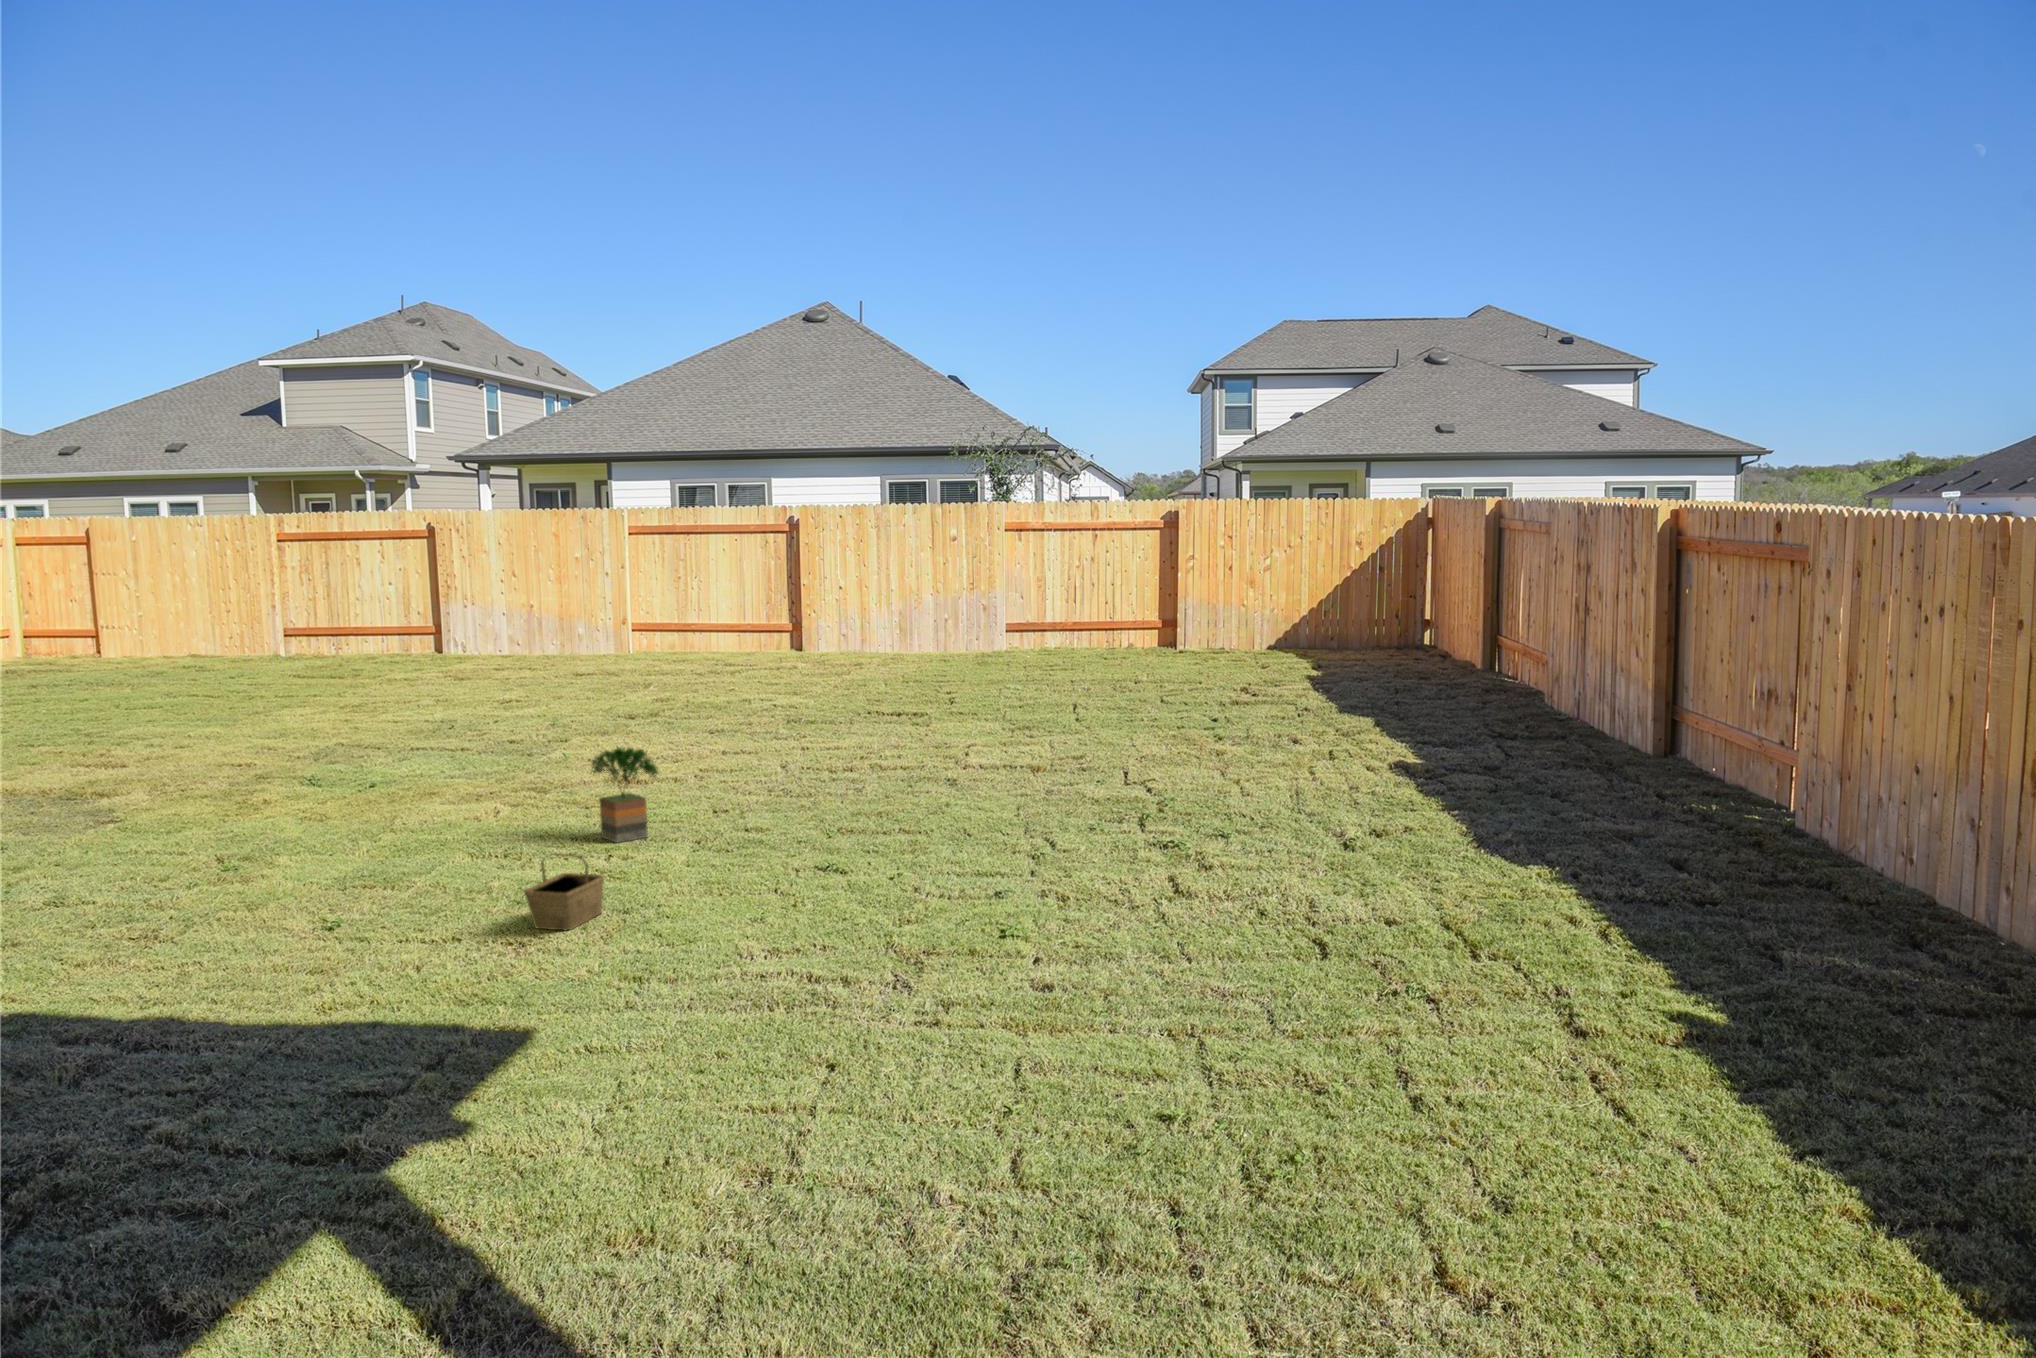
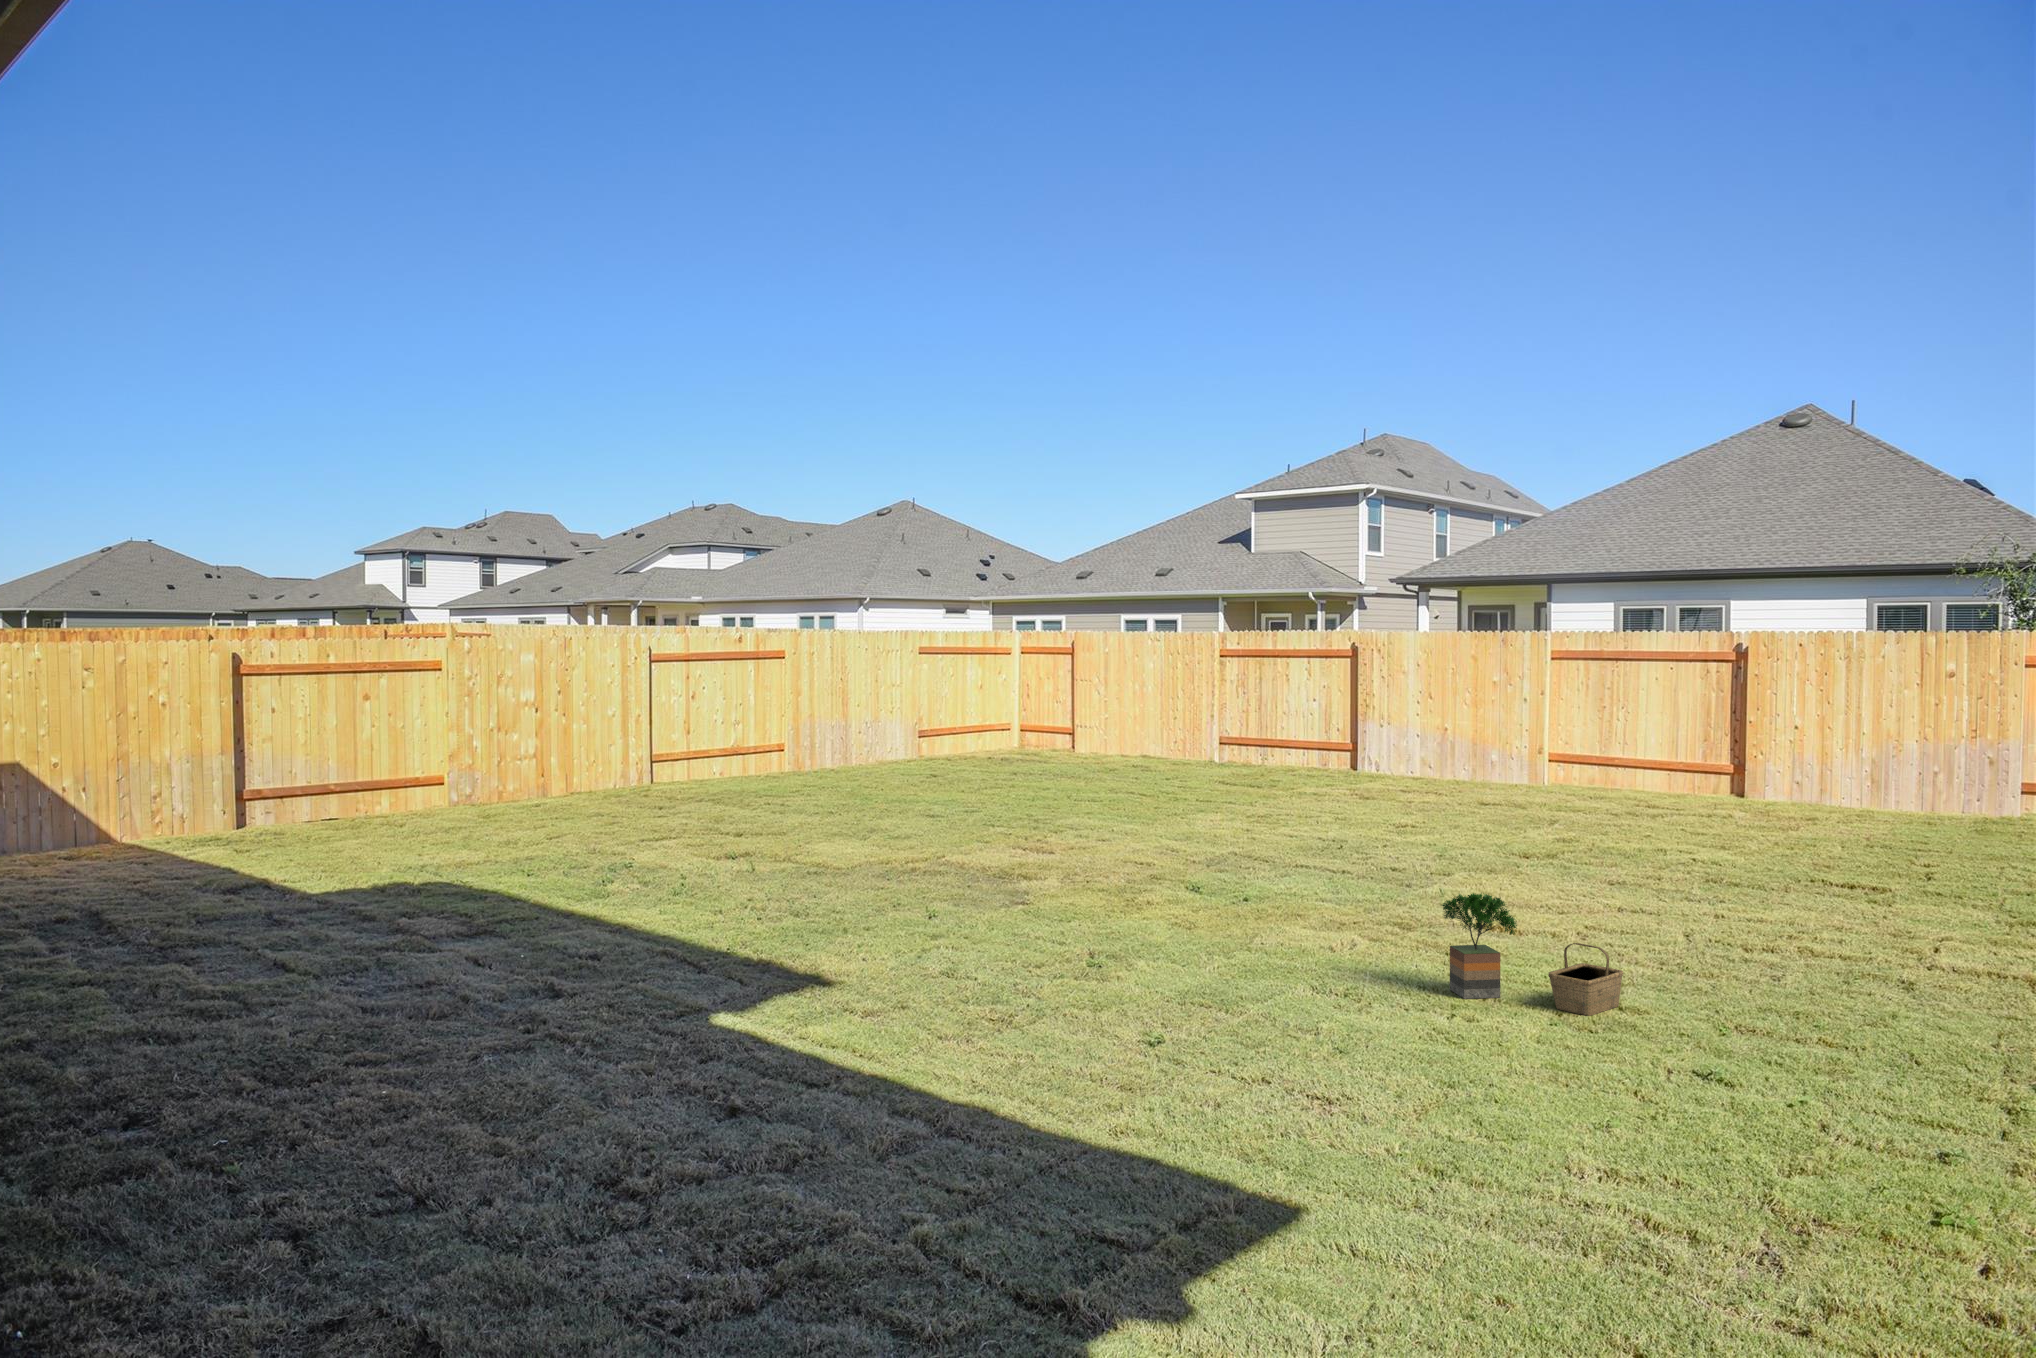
basket: present [524,853,604,931] -> present [1548,943,1623,1015]

